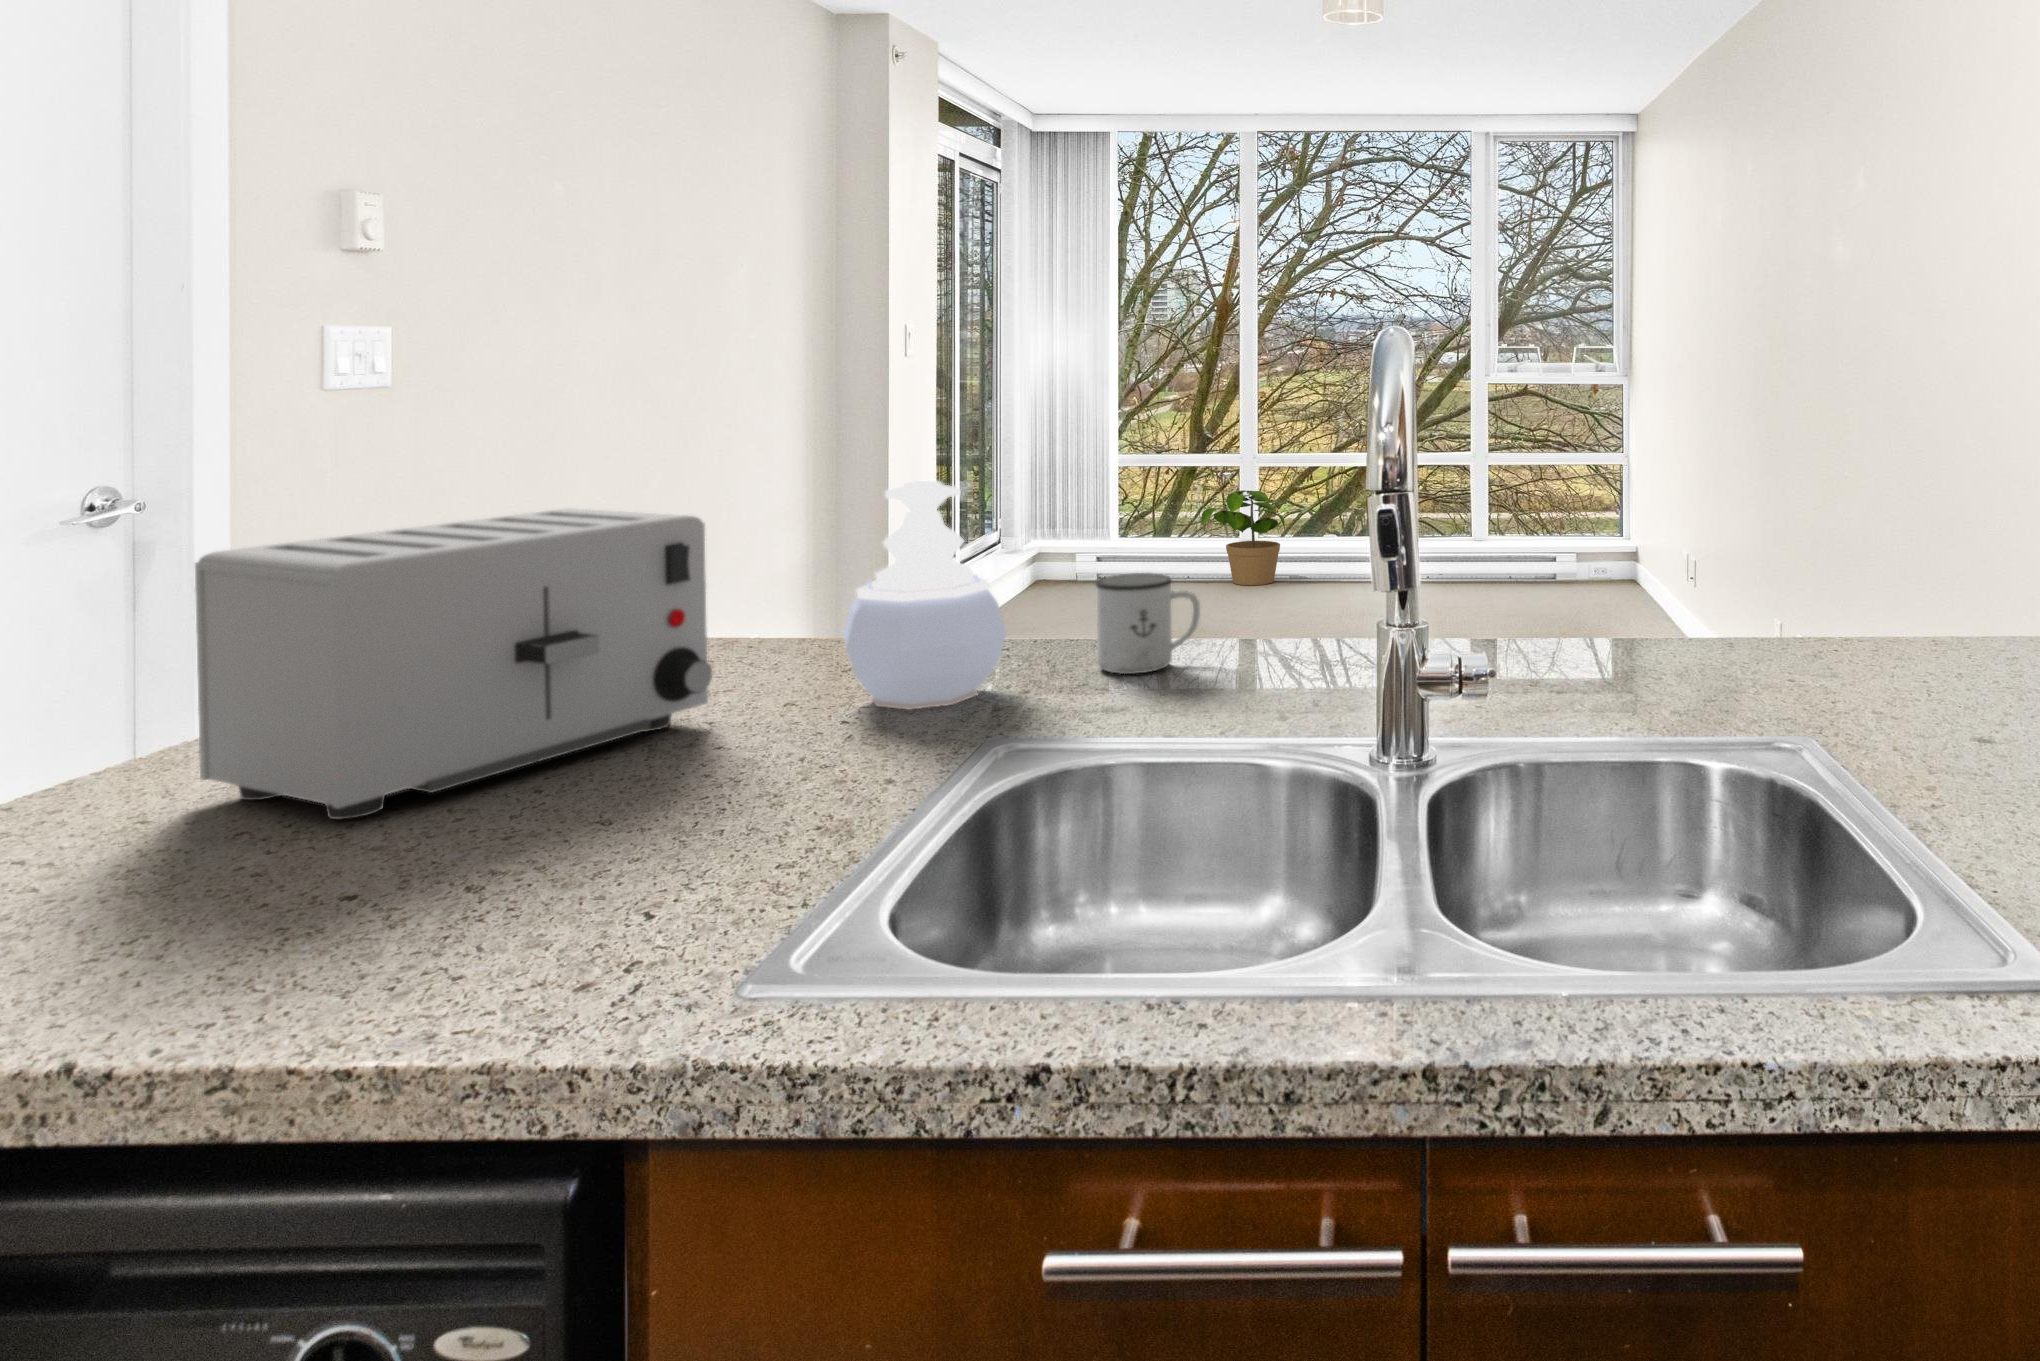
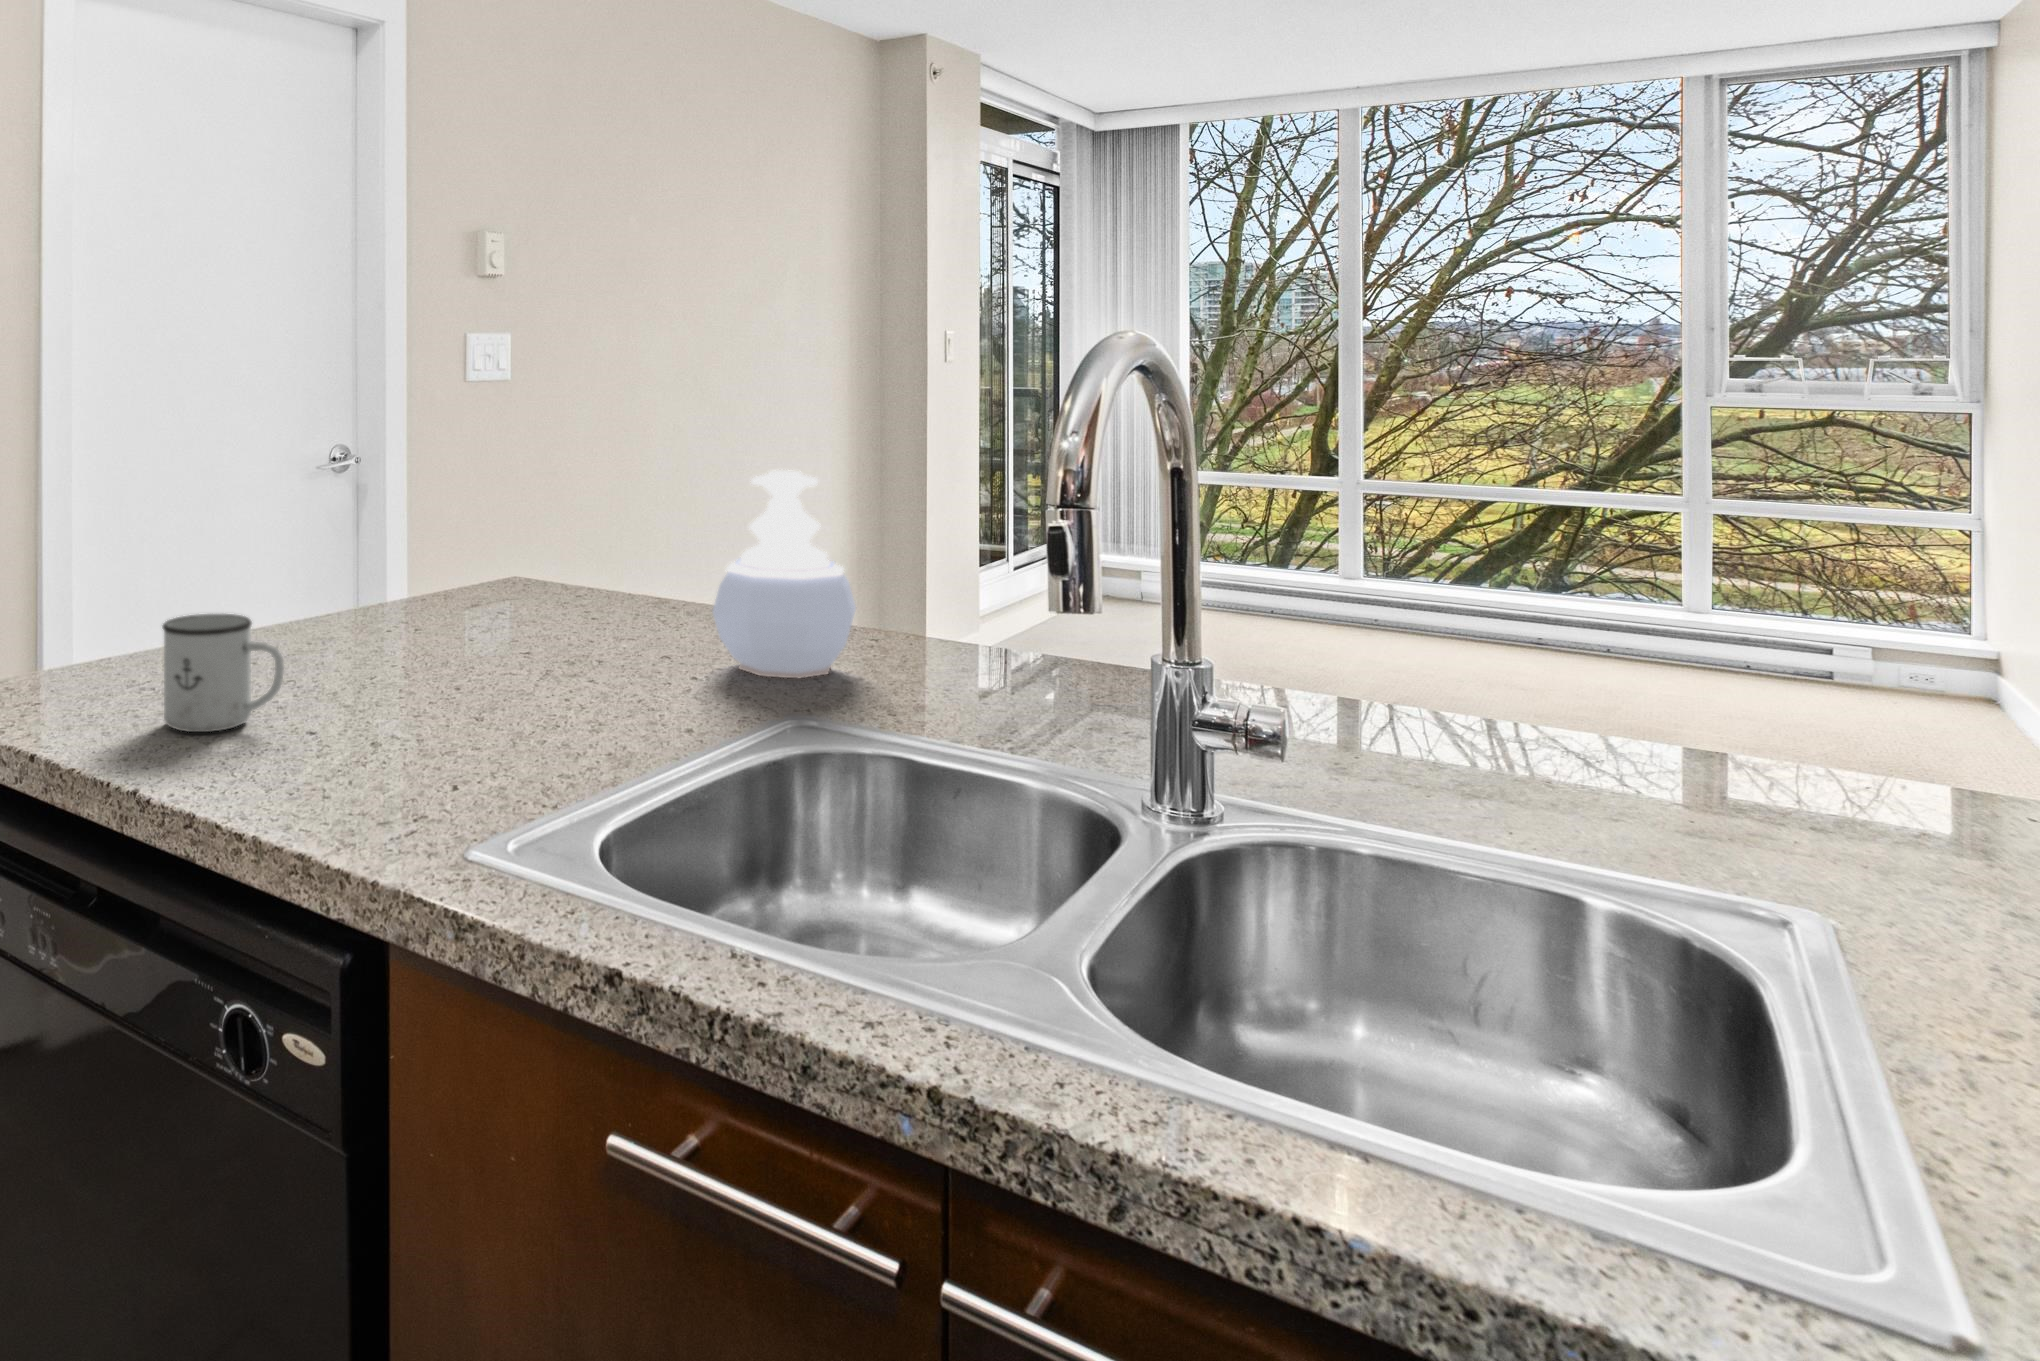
potted plant: present [1201,490,1285,585] -> none [1326,523,1441,636]
toaster: present [195,508,712,819] -> none [291,473,609,681]
mug: present [1096,573,1200,674] -> present [163,614,284,732]

